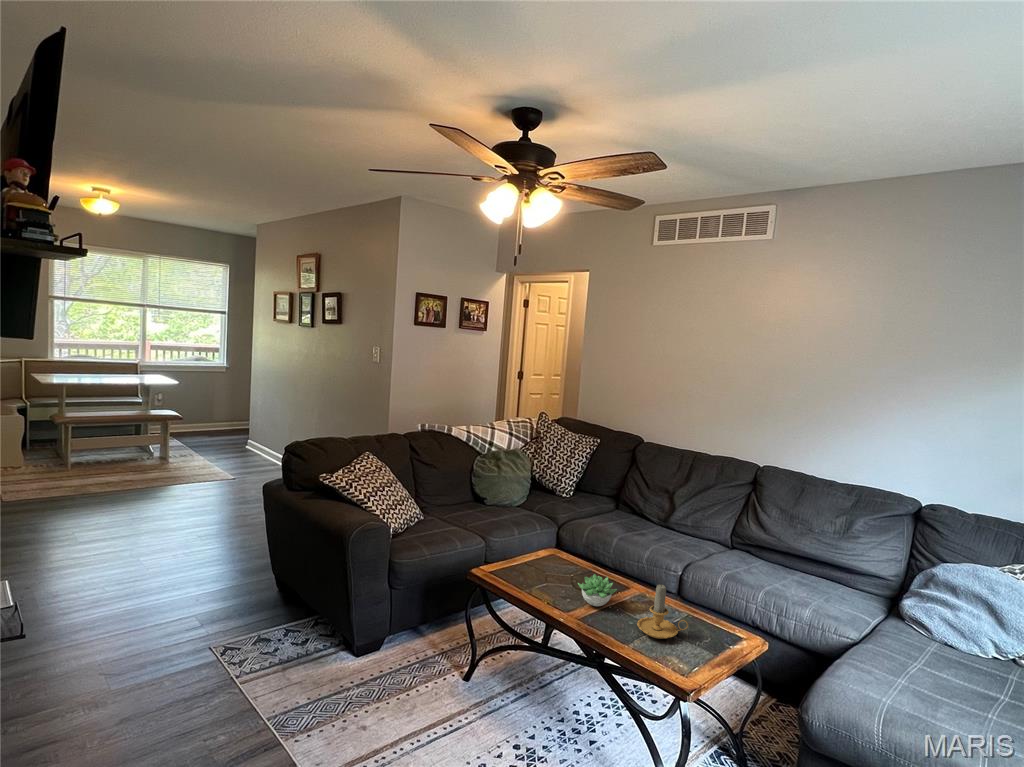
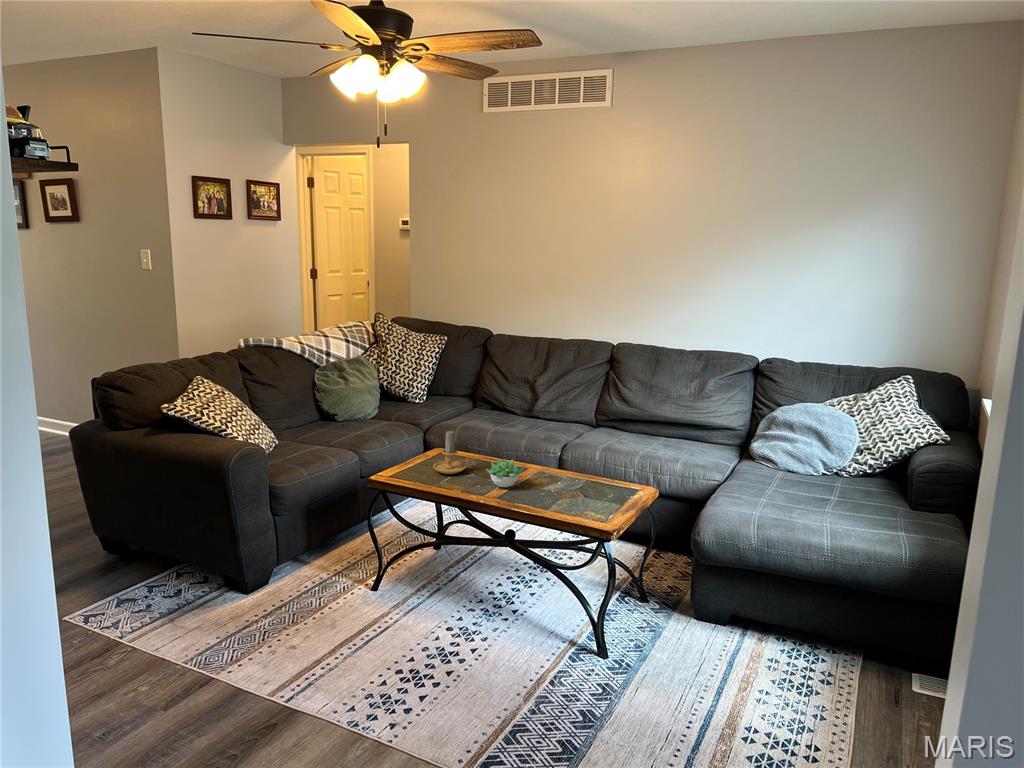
candle: present [637,584,688,639] -> present [433,431,474,474]

